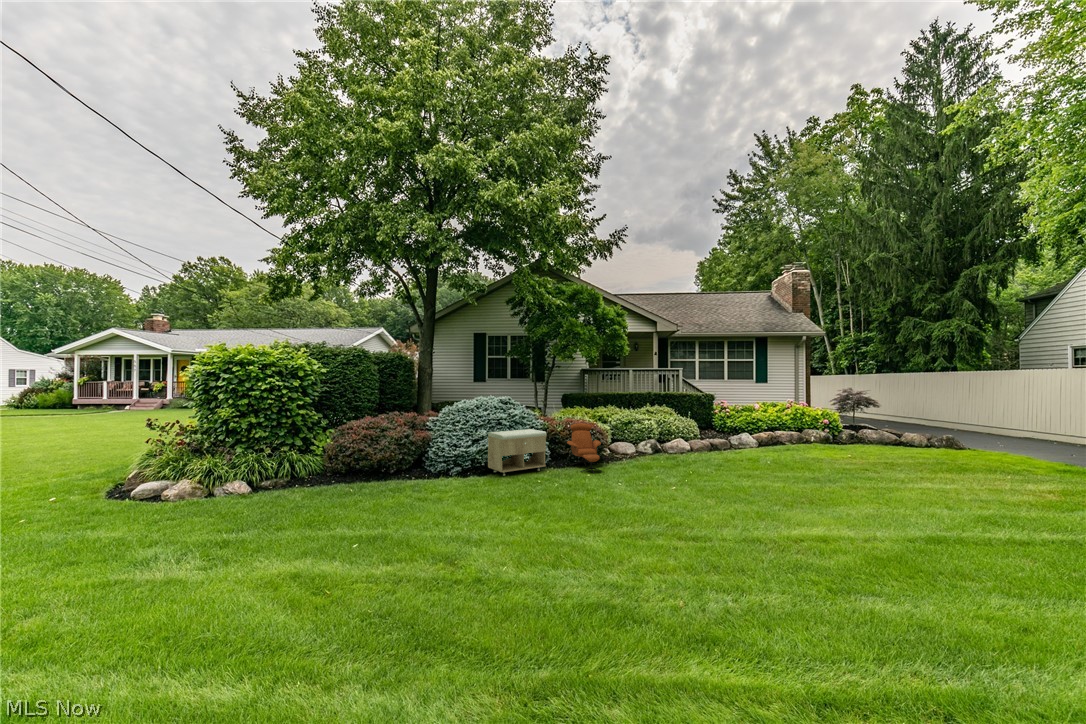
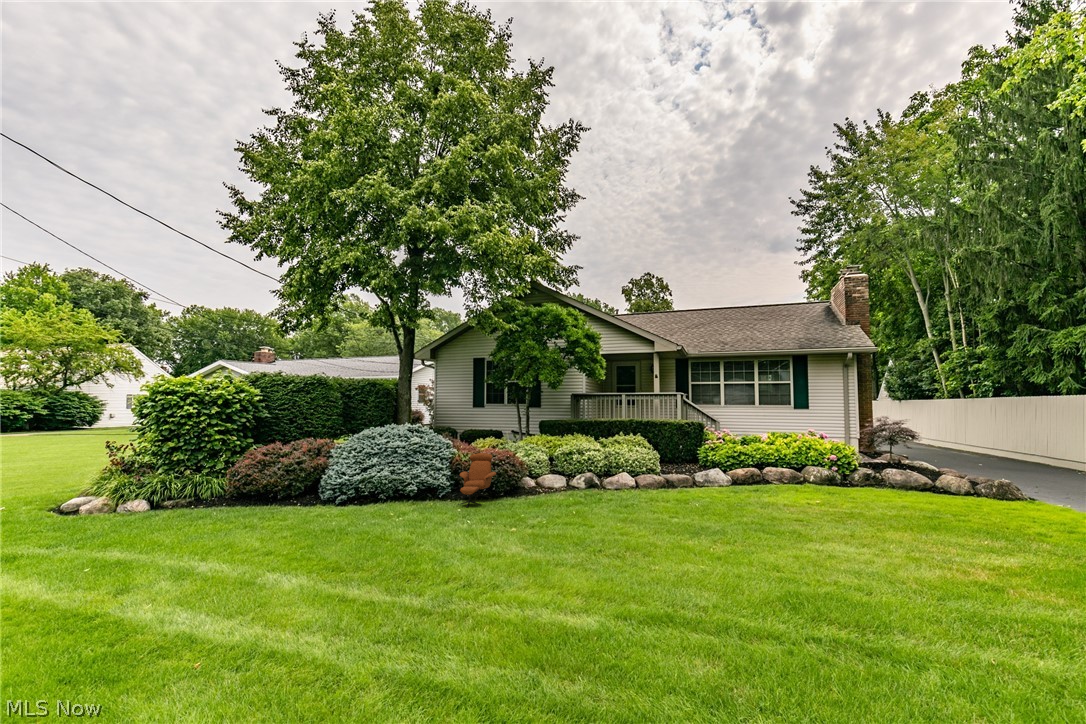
storage bench: present [488,429,547,476] -> none [372,458,429,505]

